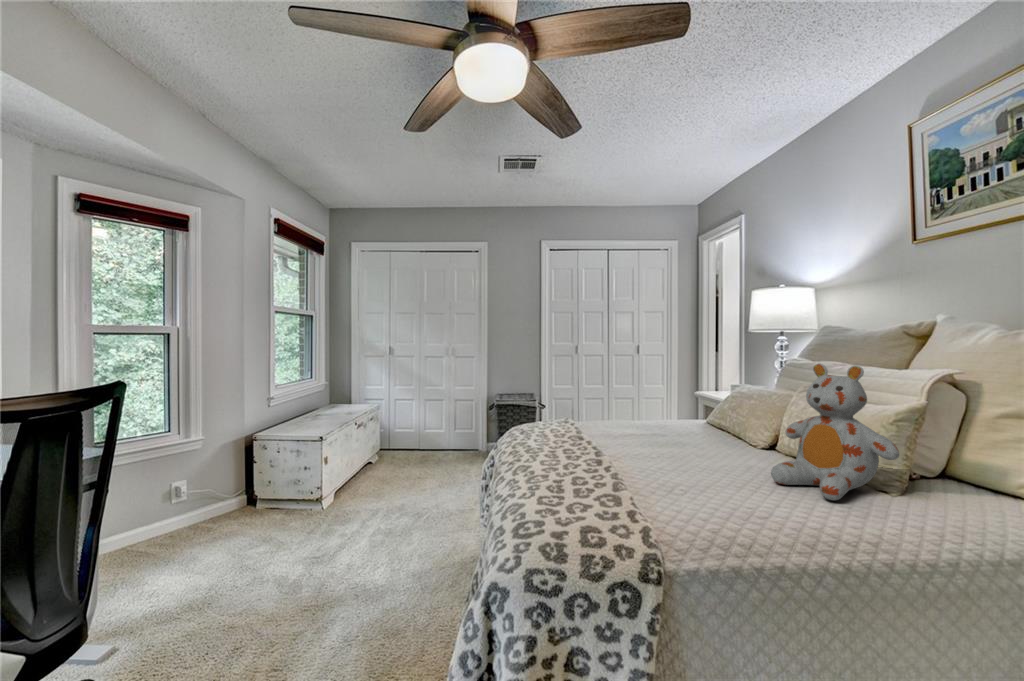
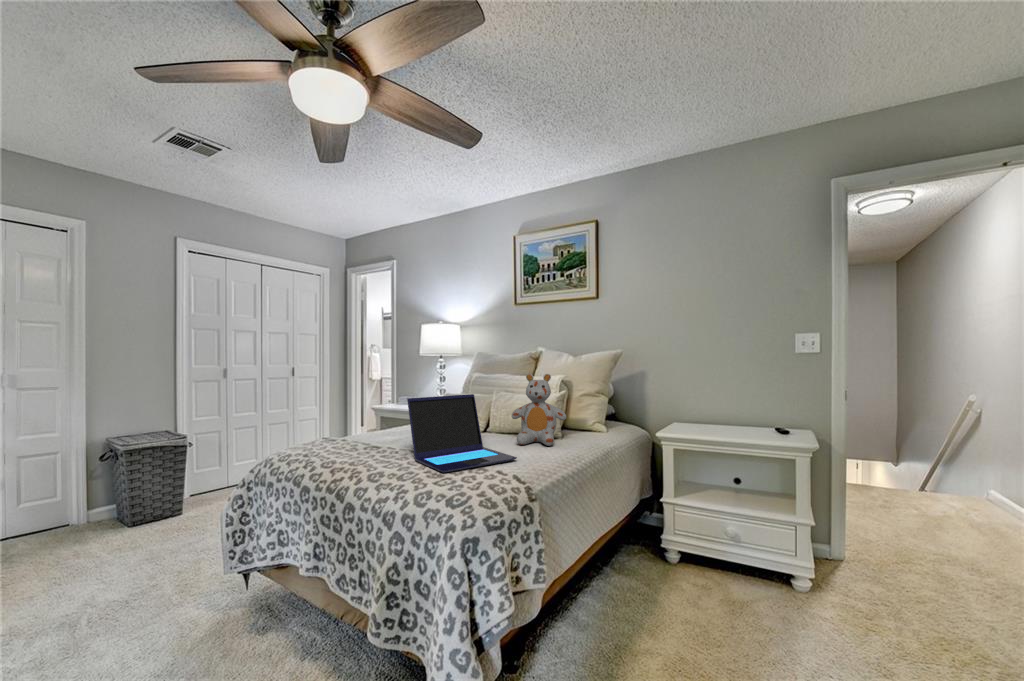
laptop: none [571,385,709,503] -> present [407,394,517,473]

